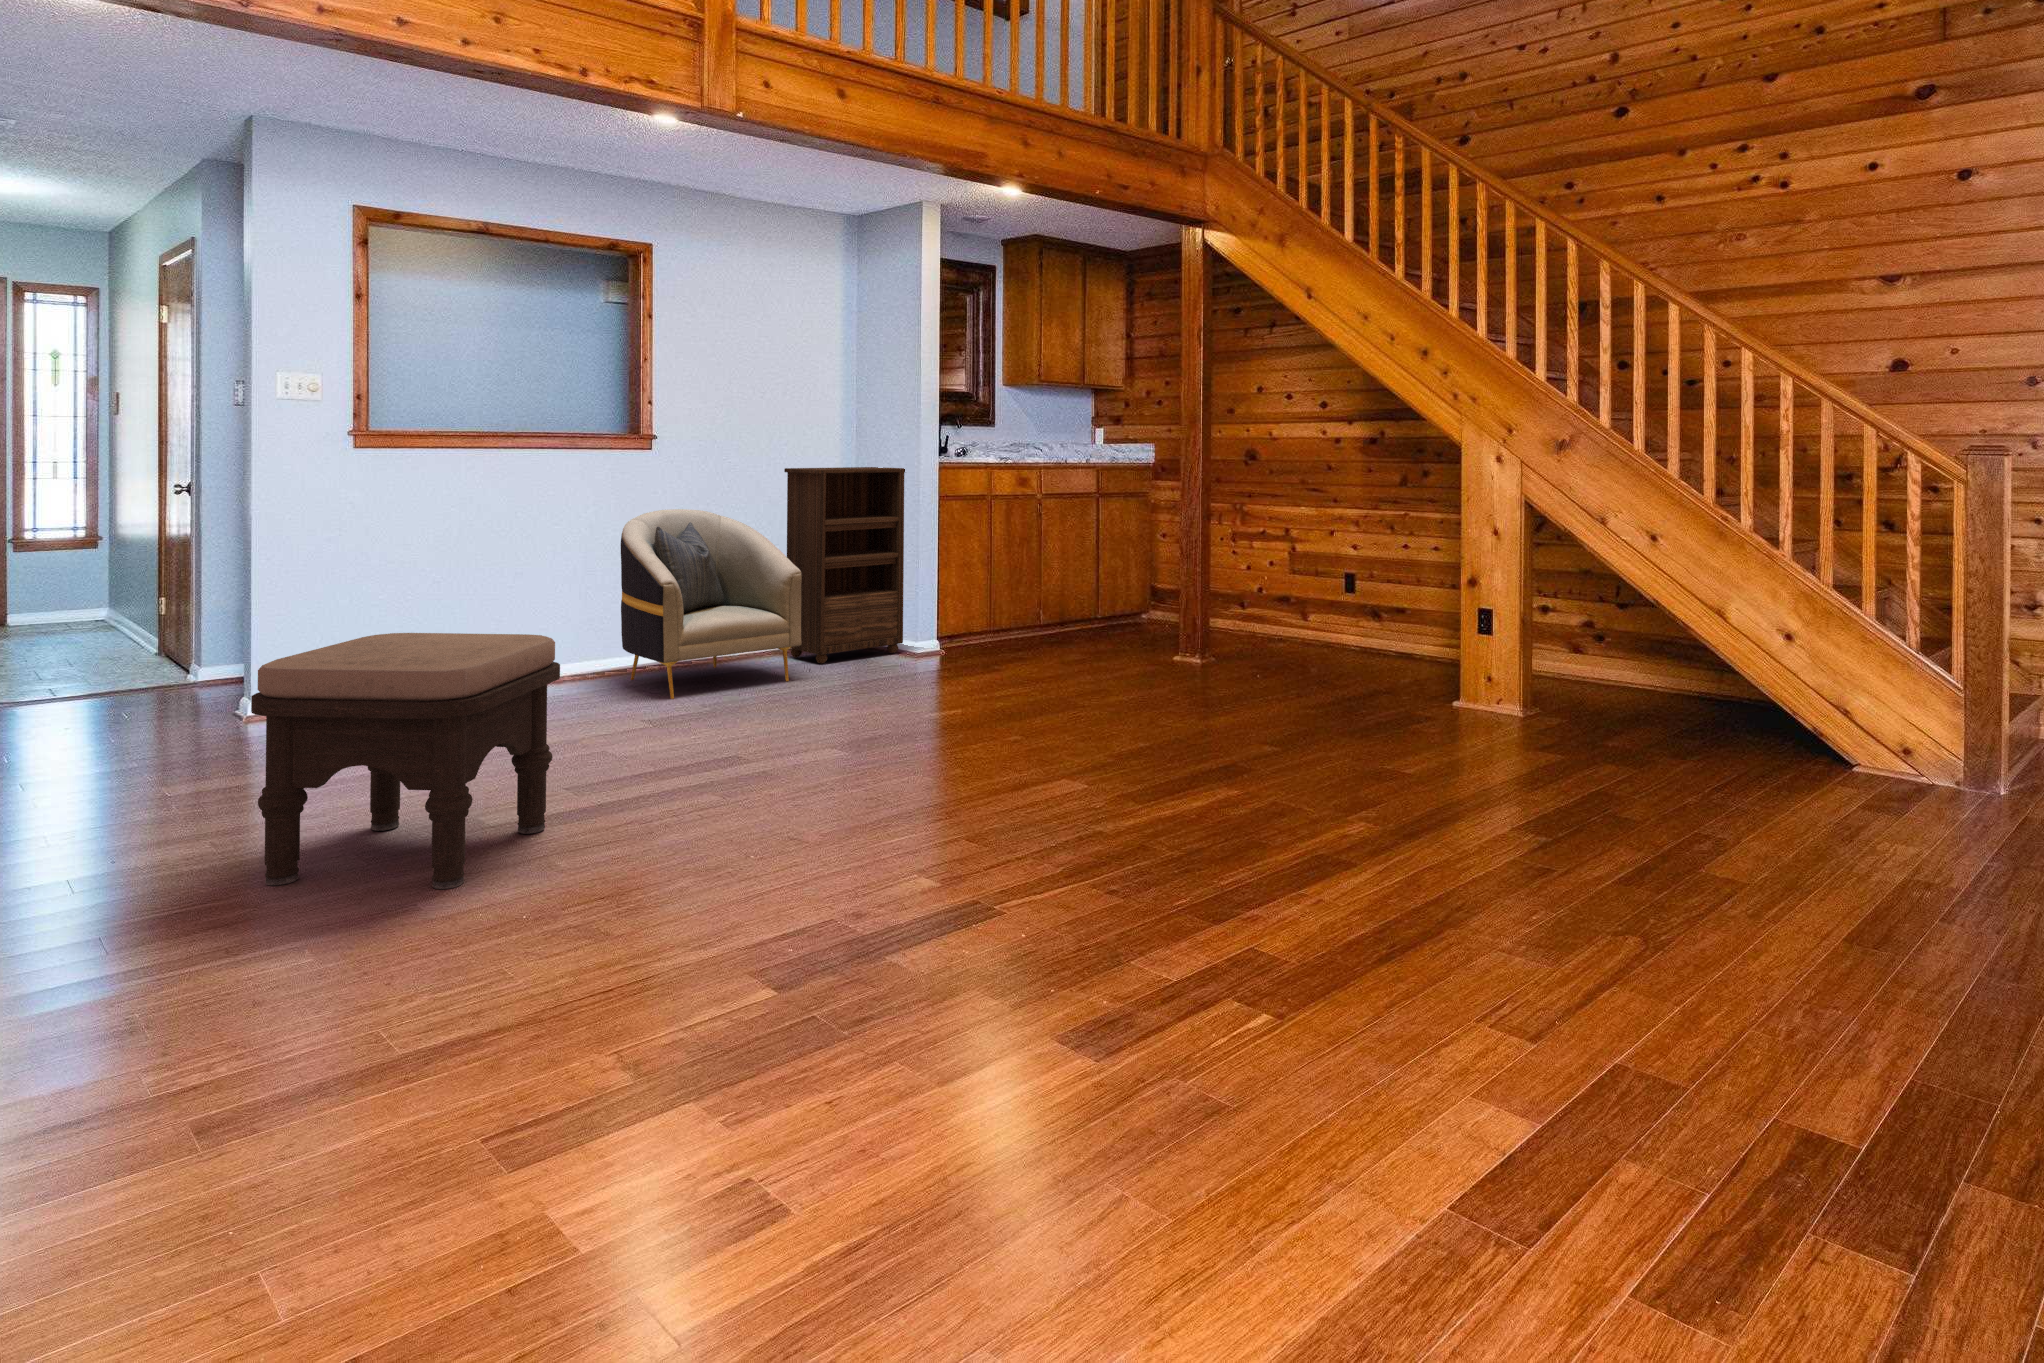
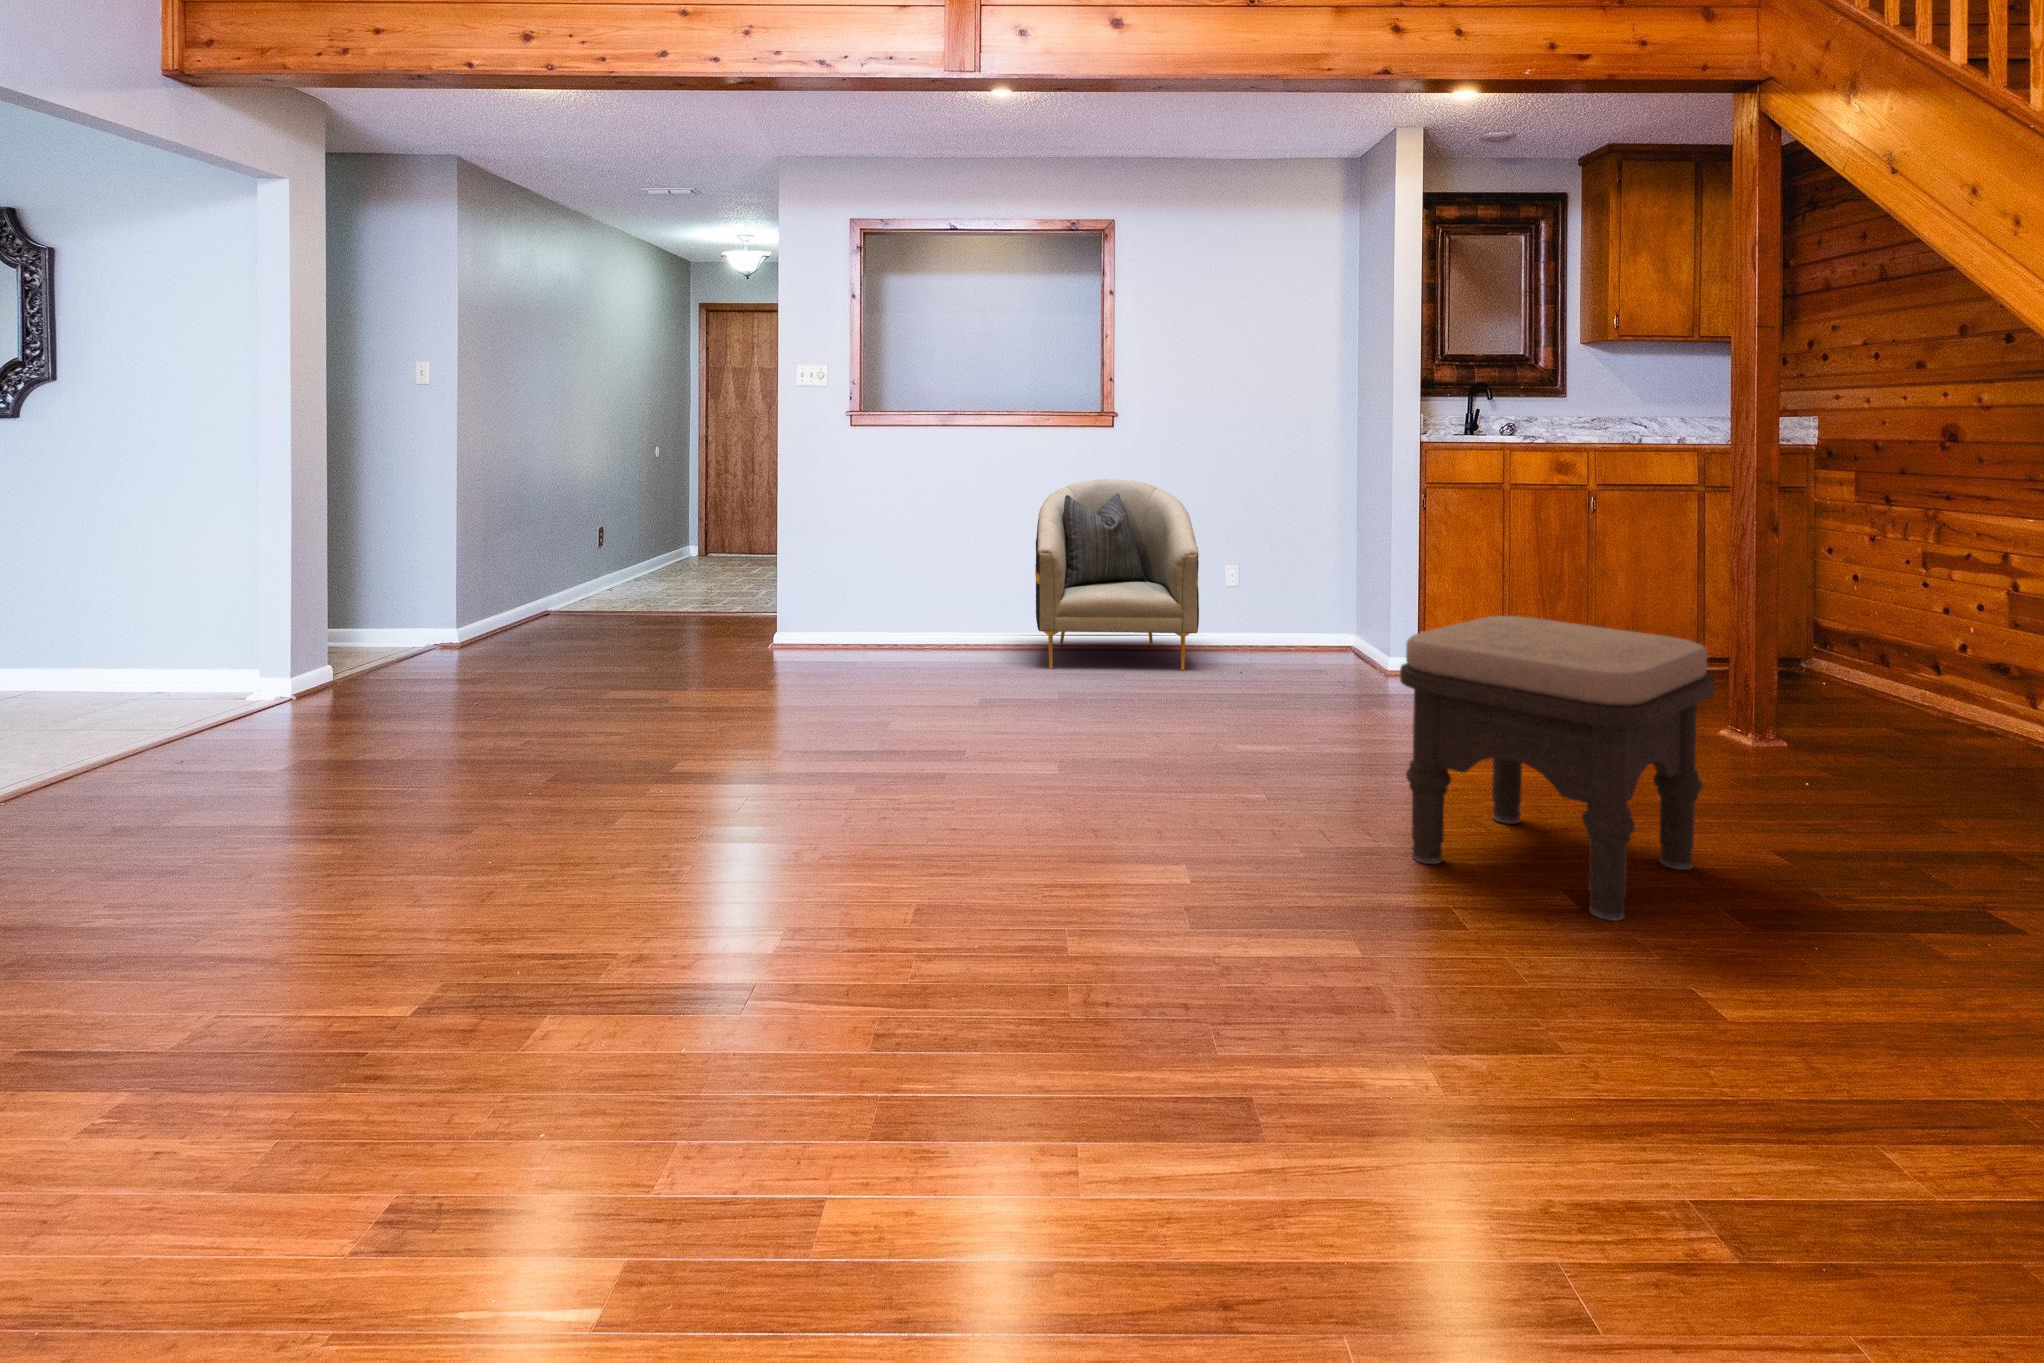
bookshelf: present [784,467,905,664] -> none [1236,441,1370,659]
ottoman: present [251,633,560,889] -> present [1400,616,1714,921]

